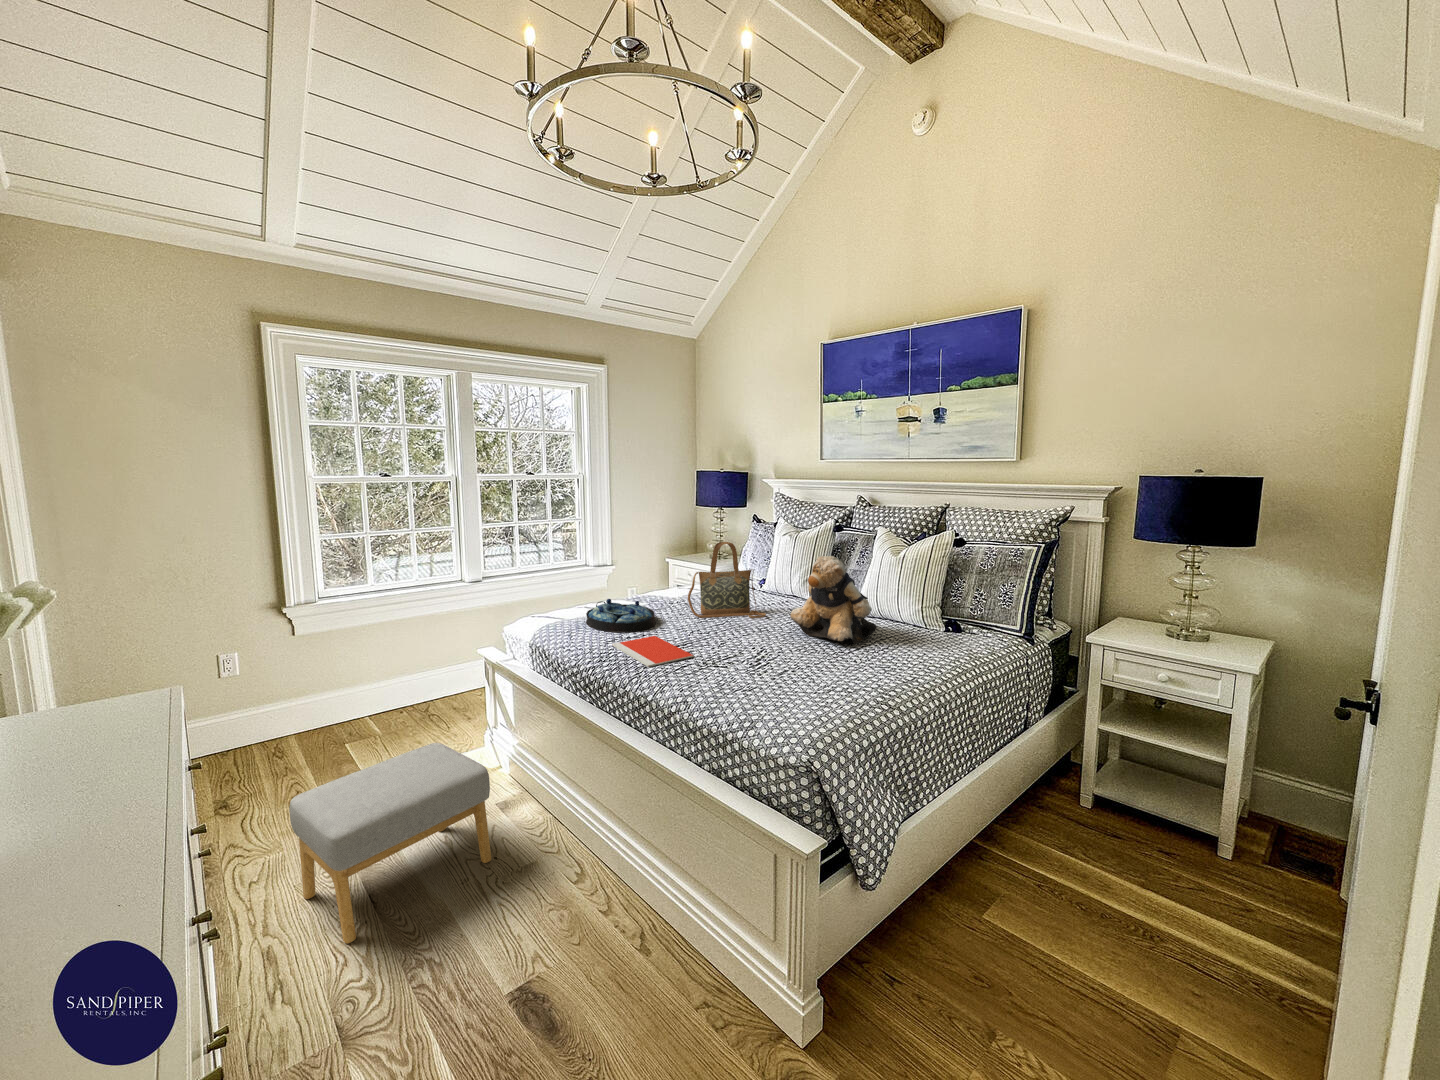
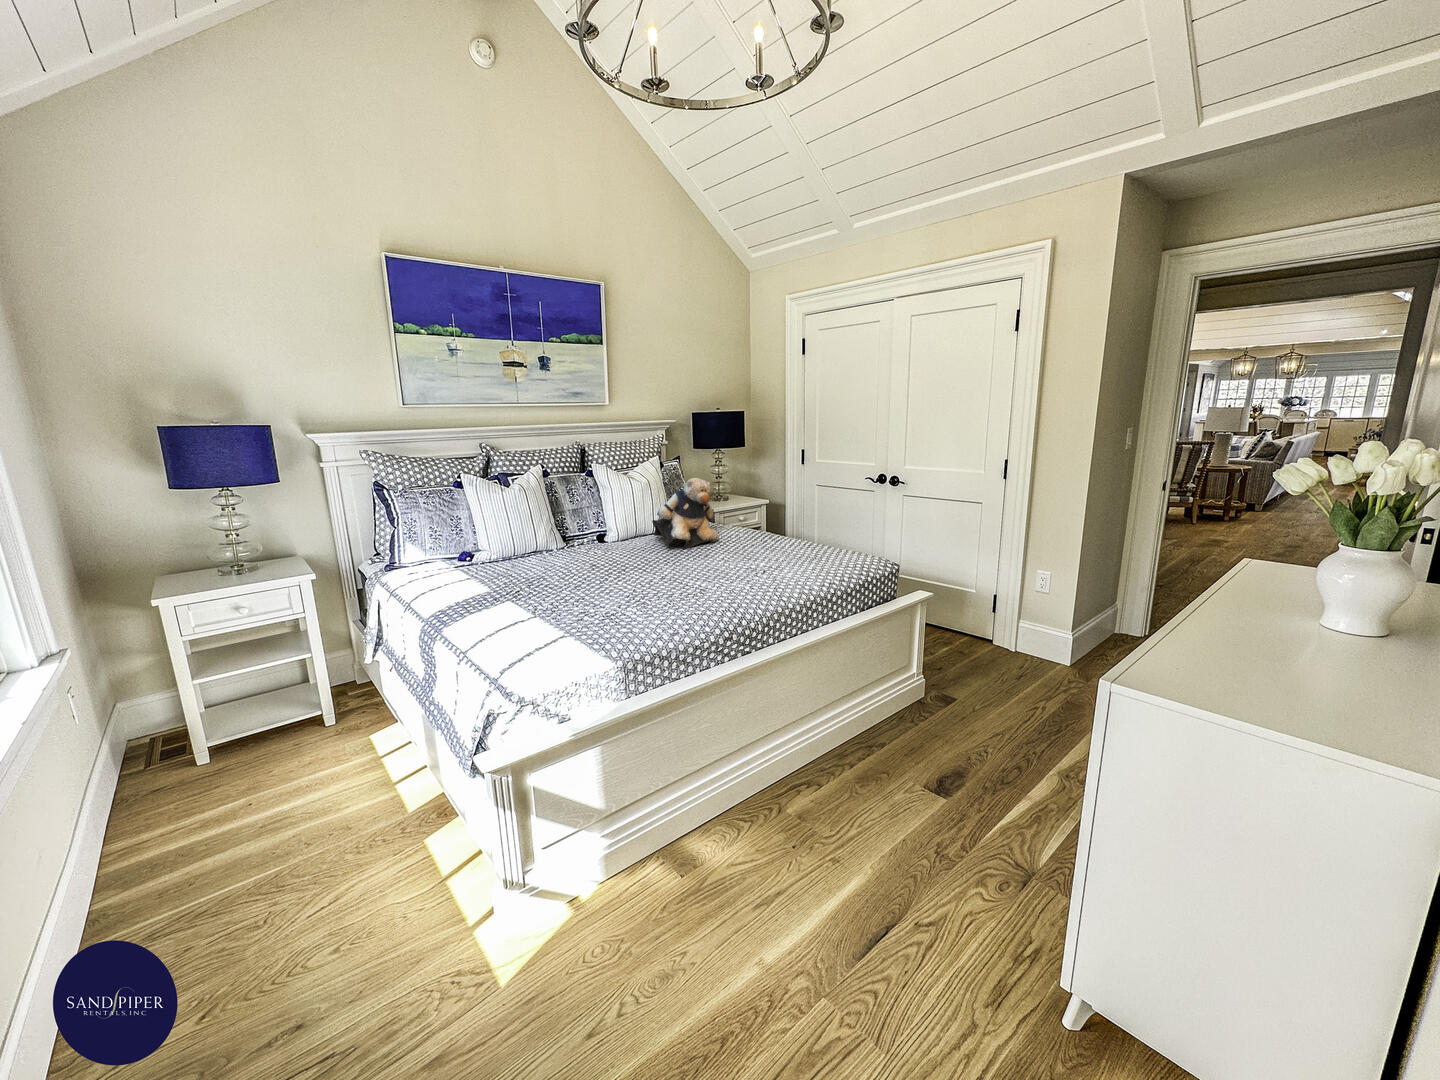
handbag: present [688,542,766,618] -> none [578,496,625,580]
serving tray: present [586,599,656,632] -> none [551,582,650,629]
notebook: present [612,636,694,667] -> none [674,576,766,607]
footstool: present [289,743,491,944] -> none [736,752,965,1025]

